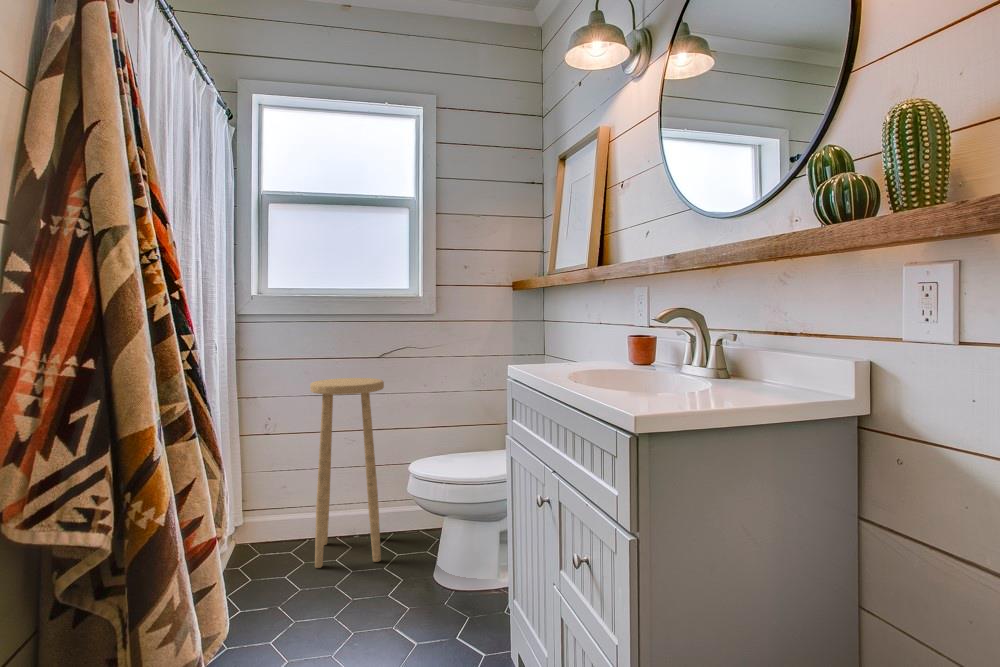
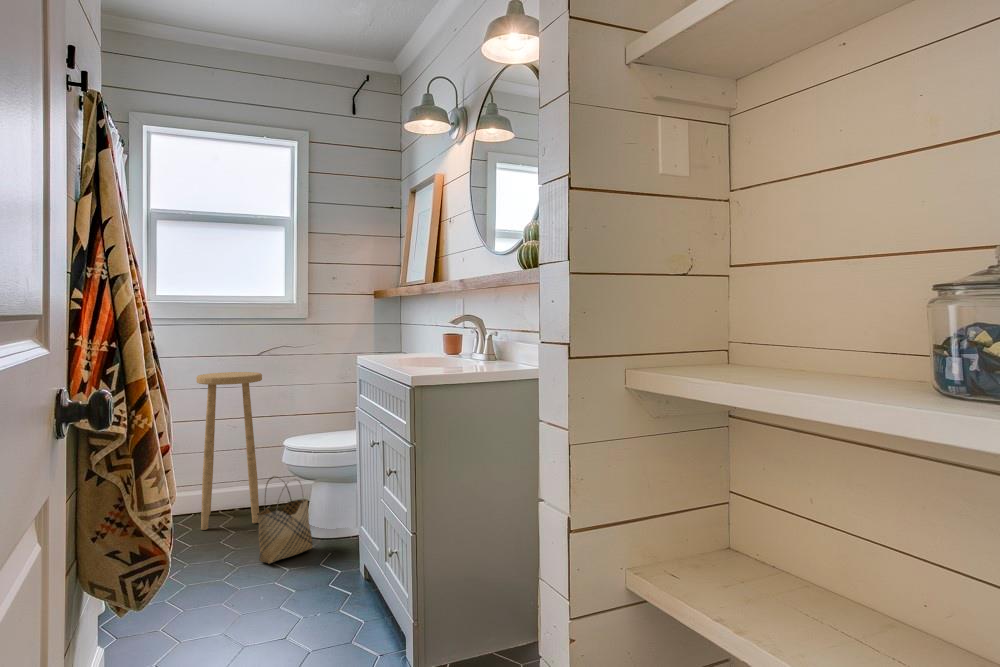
woven basket: none [376,516,444,636] -> present [257,477,312,564]

